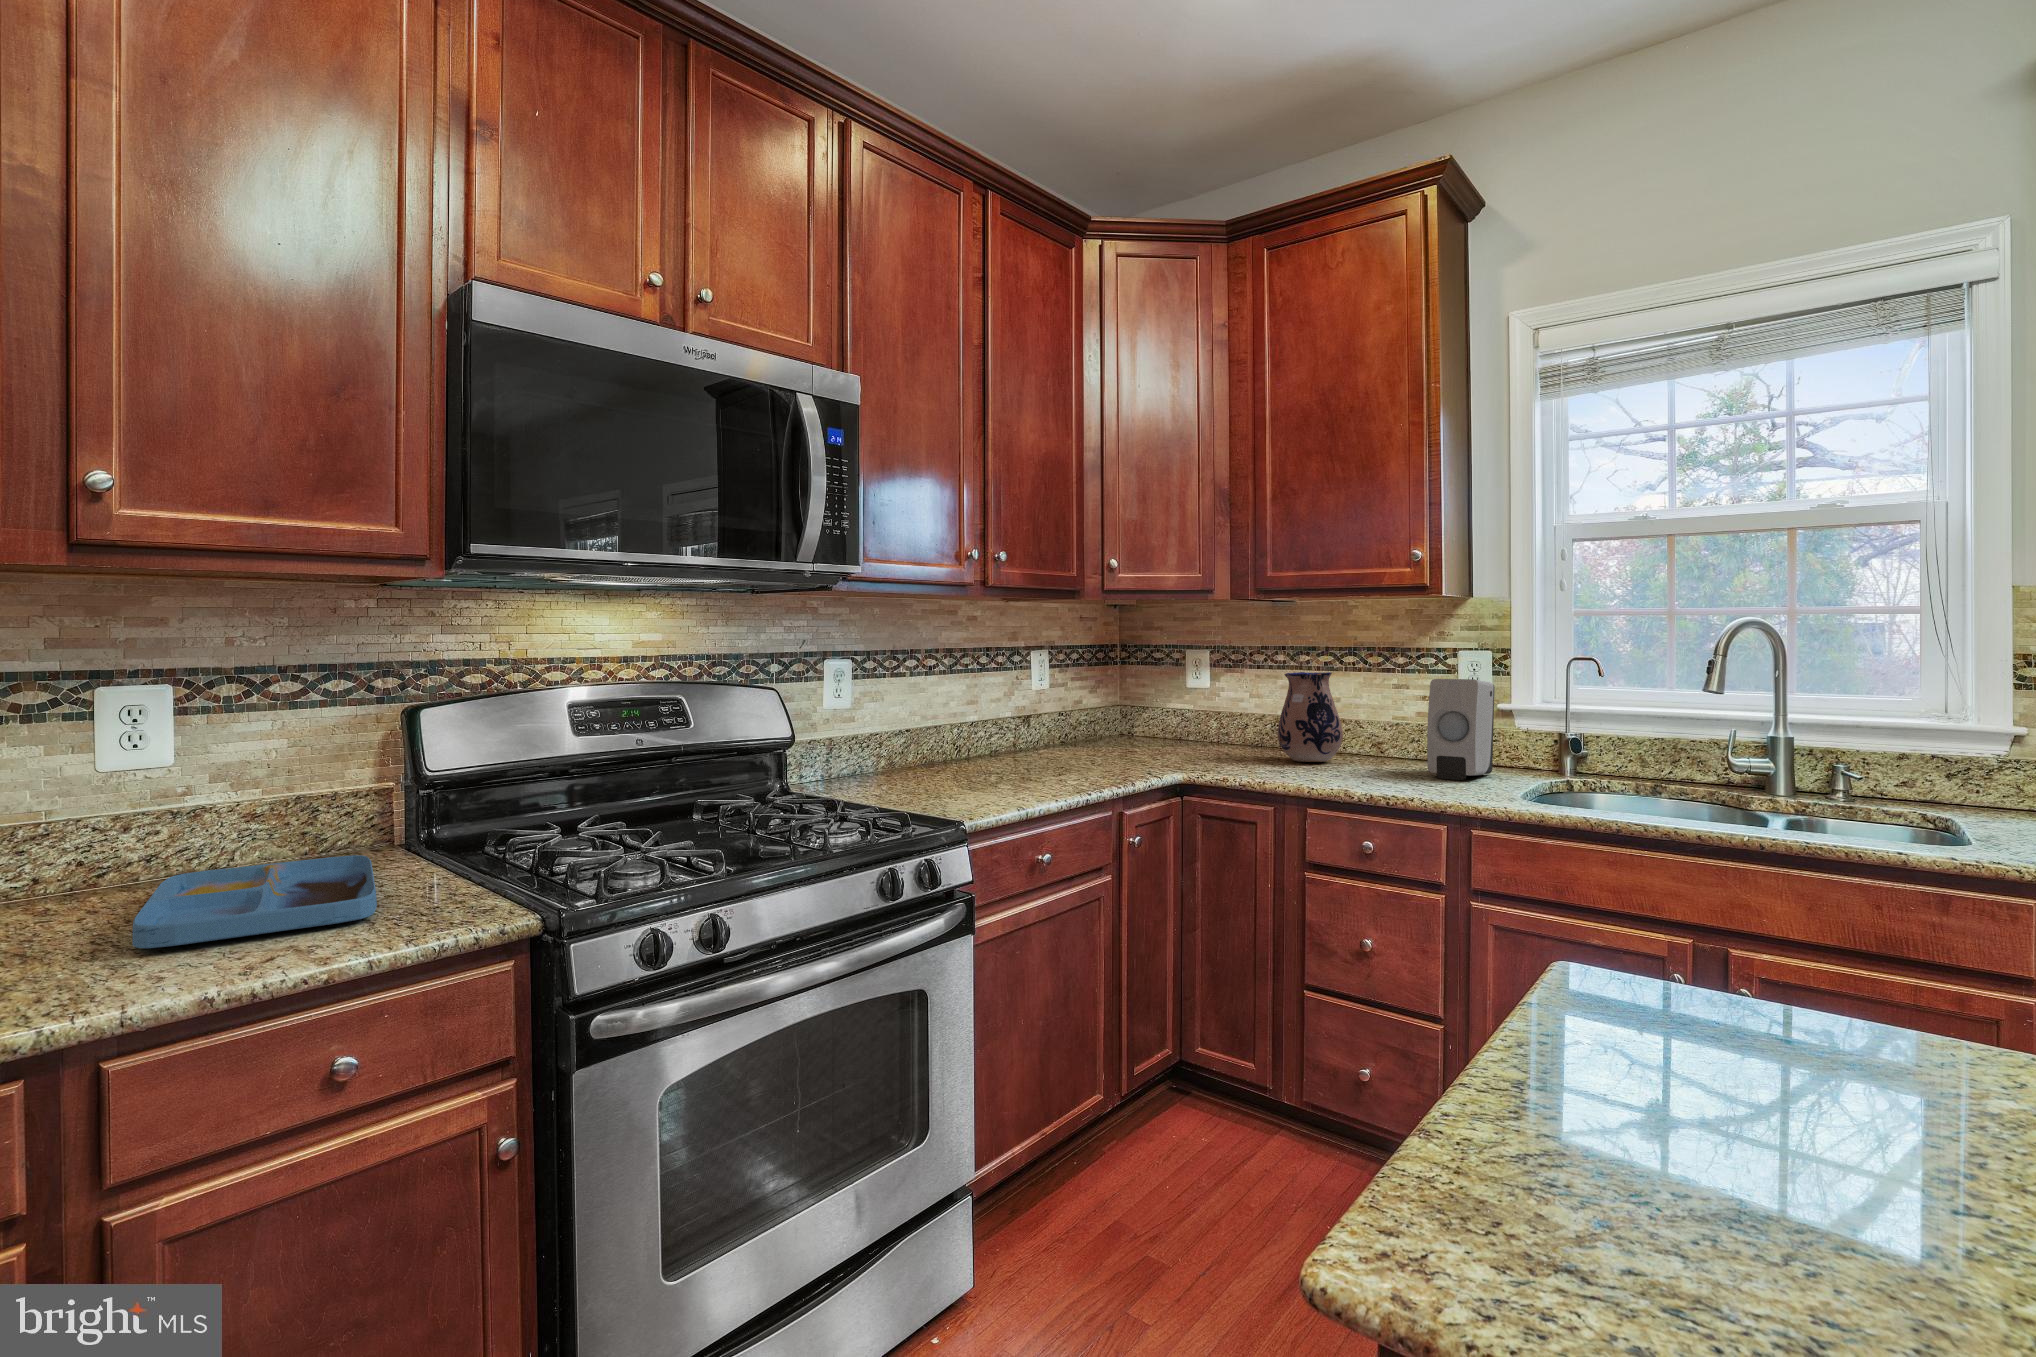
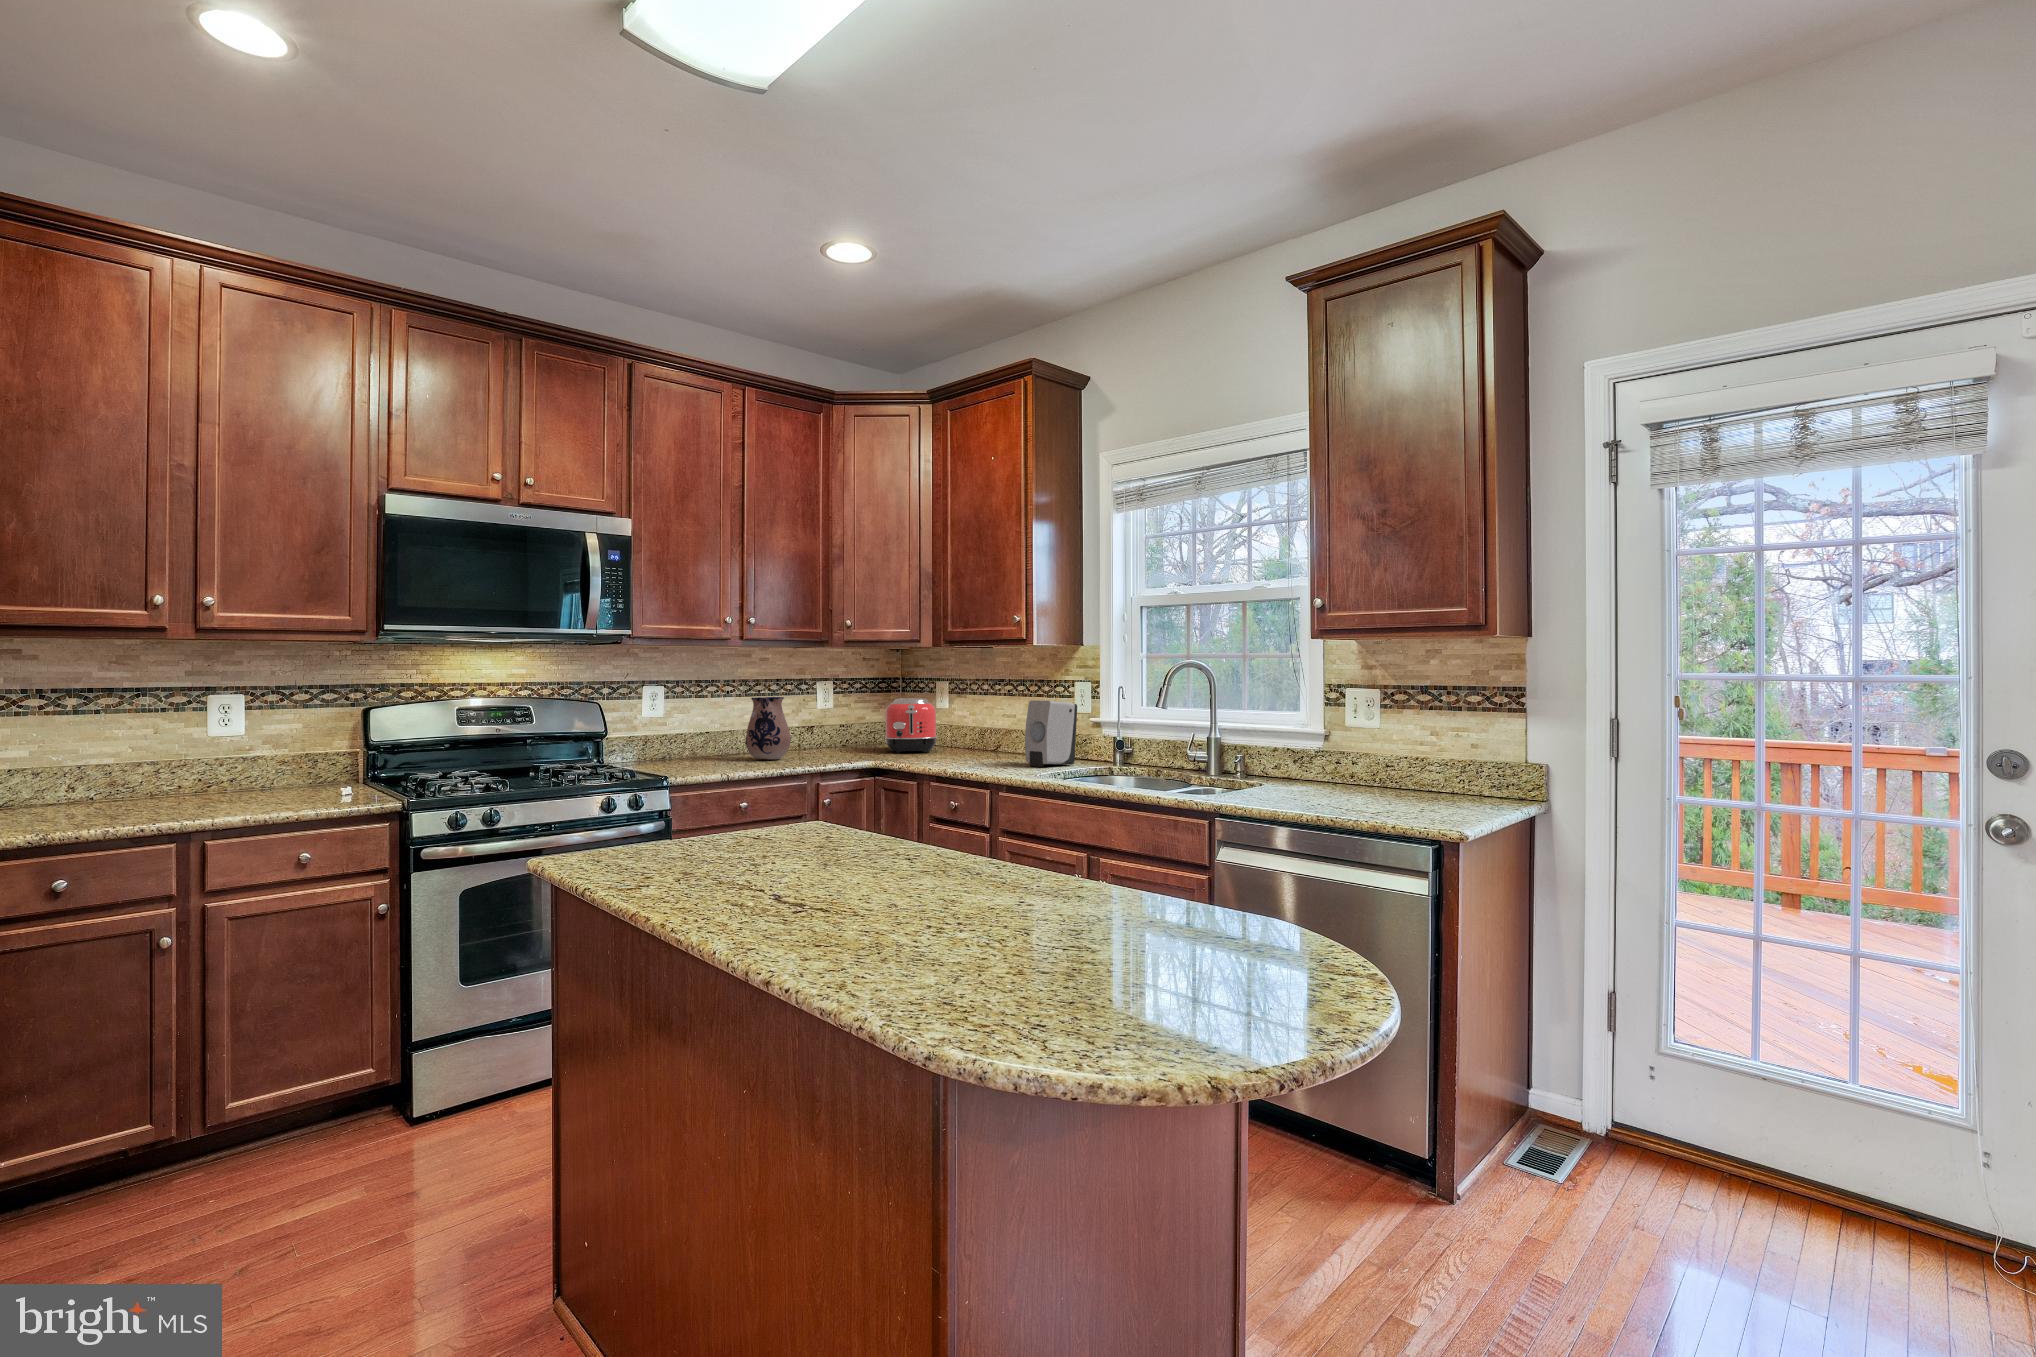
ceramic pitcher: present [1278,672,1343,762] -> present [746,697,791,760]
toaster: none [1129,674,1215,754] -> present [885,698,937,753]
tray: present [132,855,377,948] -> none [213,783,335,808]

